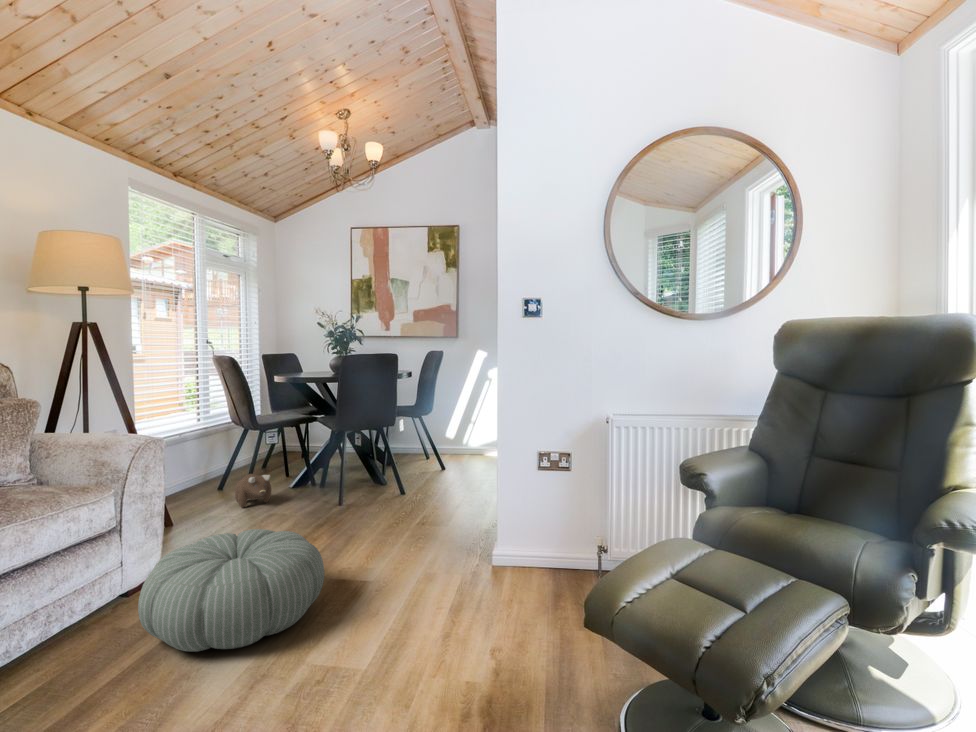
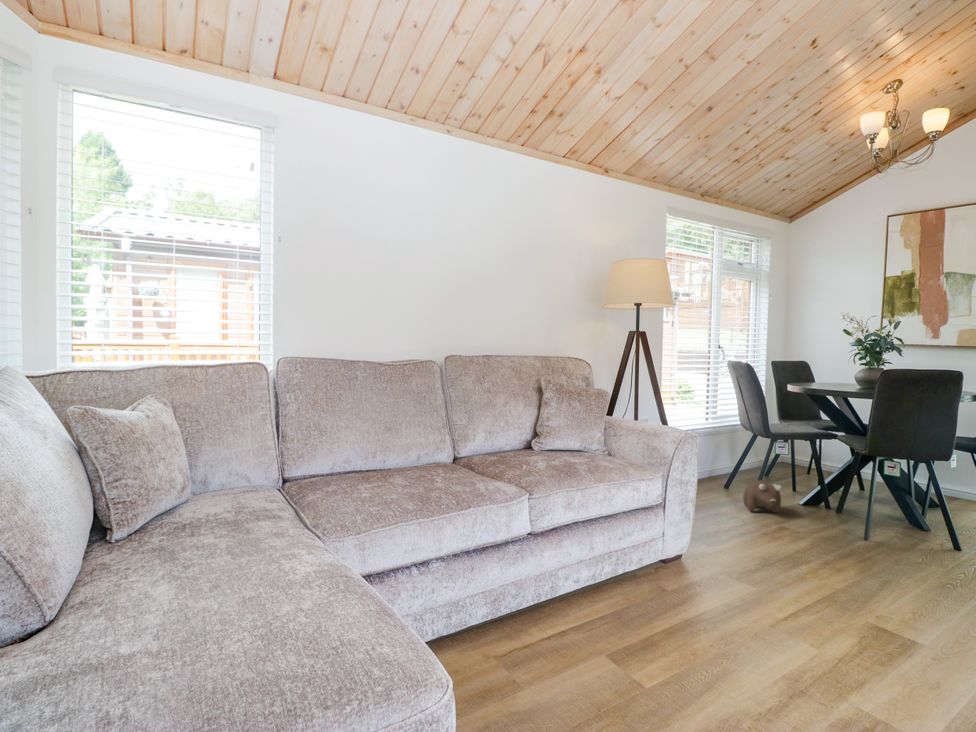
pouf: present [138,529,324,652] -> none [680,533,862,651]

